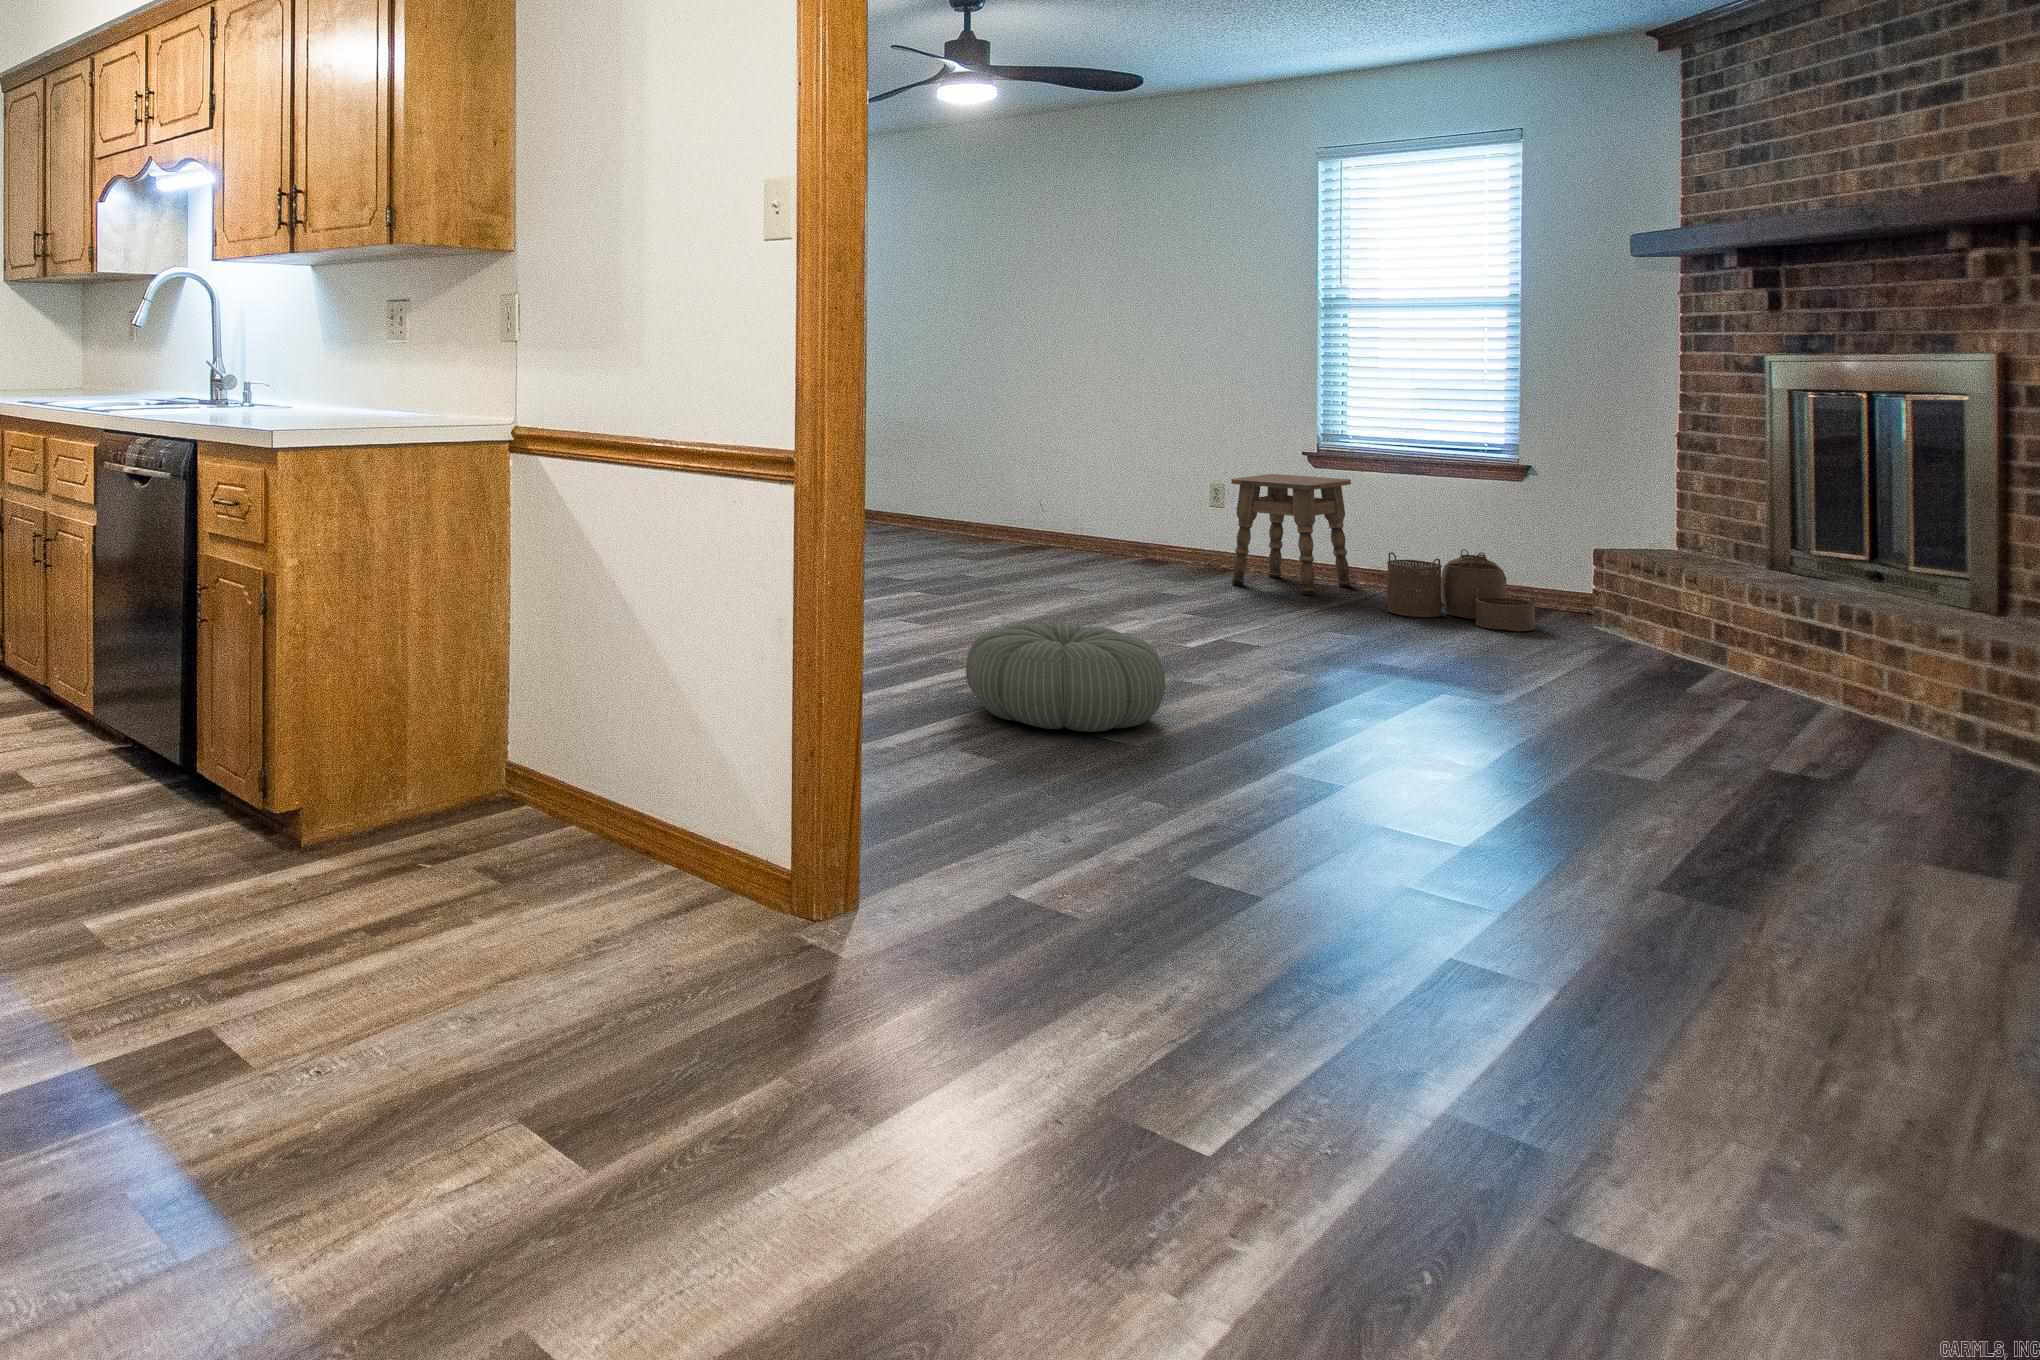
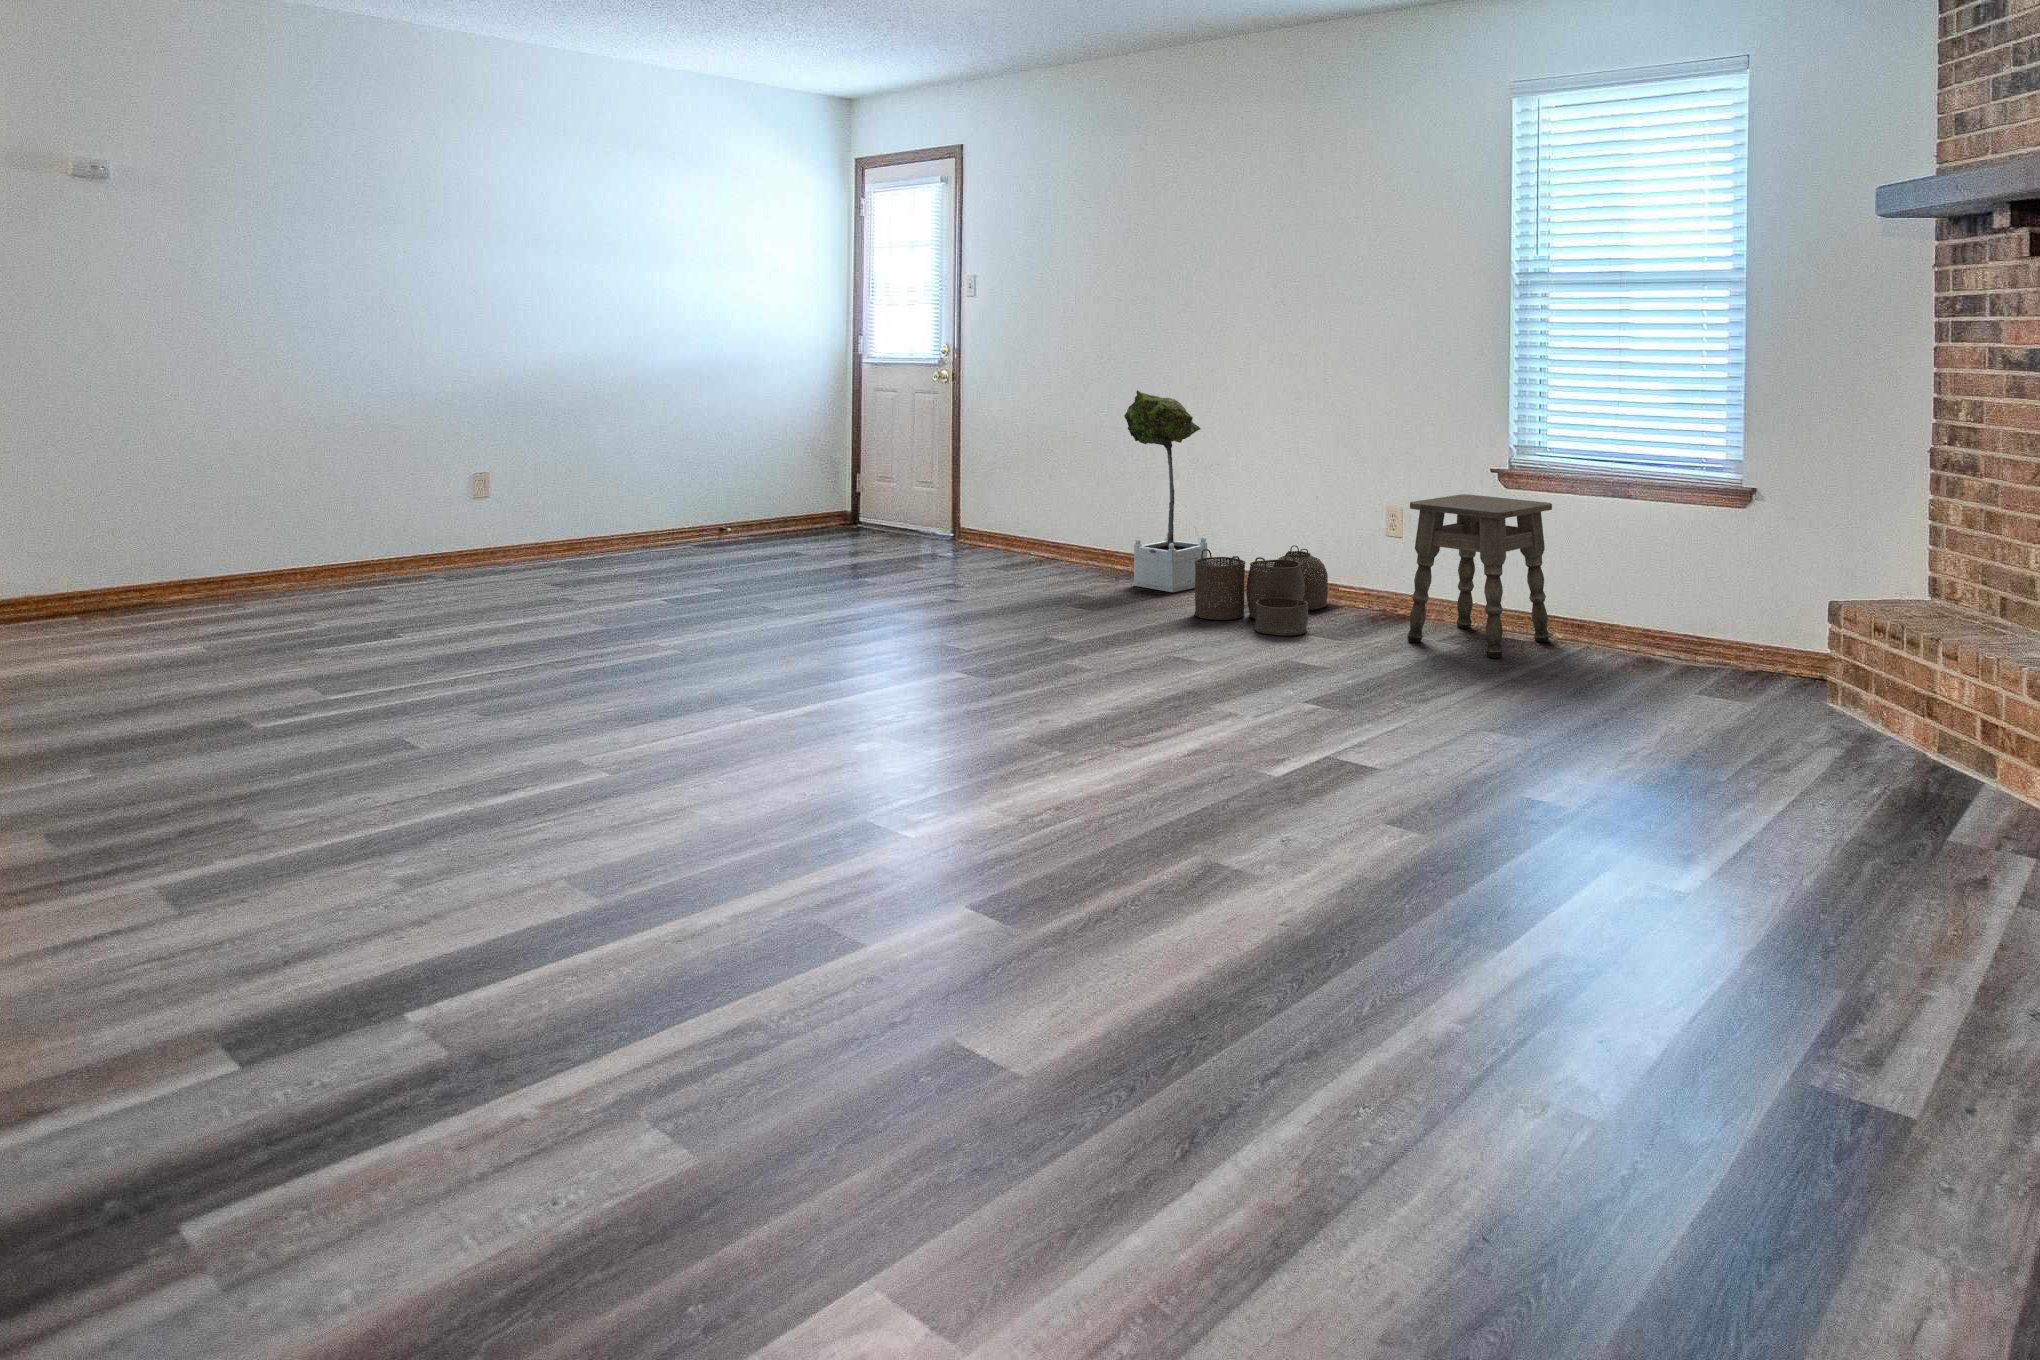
potted tree: none [971,397,1043,553] -> present [1124,390,1207,592]
woven basket: present [1387,549,1535,631] -> present [1194,545,1328,636]
pouf: present [966,623,1165,732] -> none [791,790,1156,1047]

